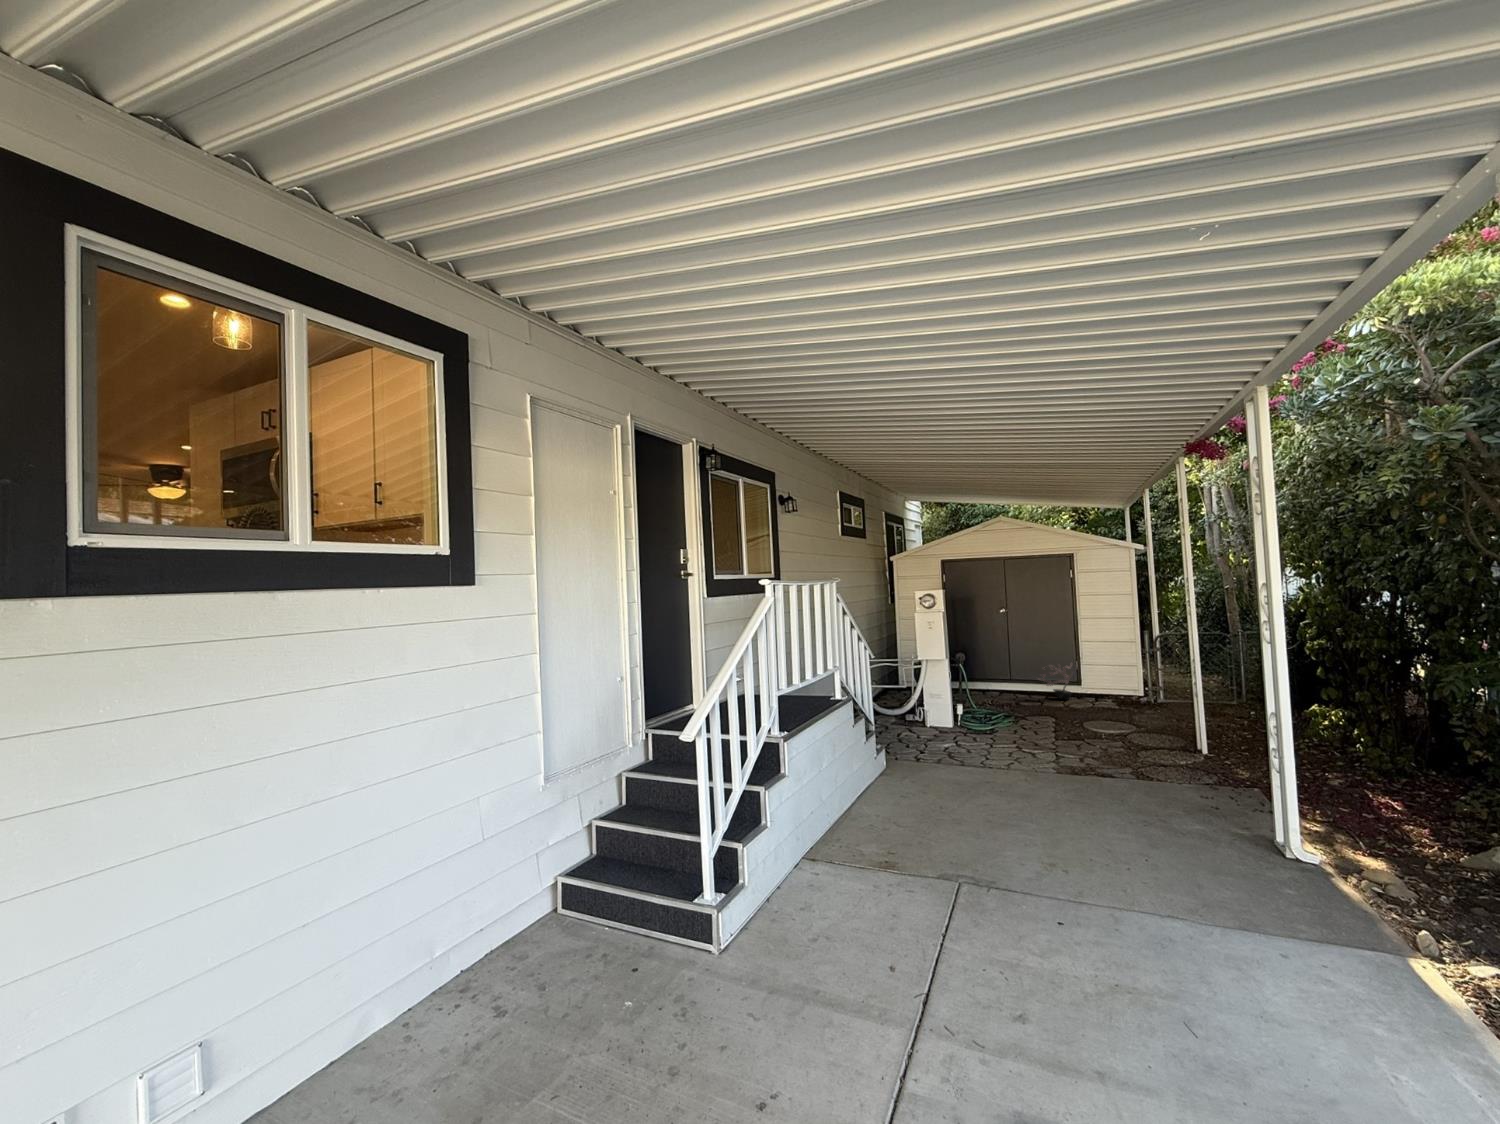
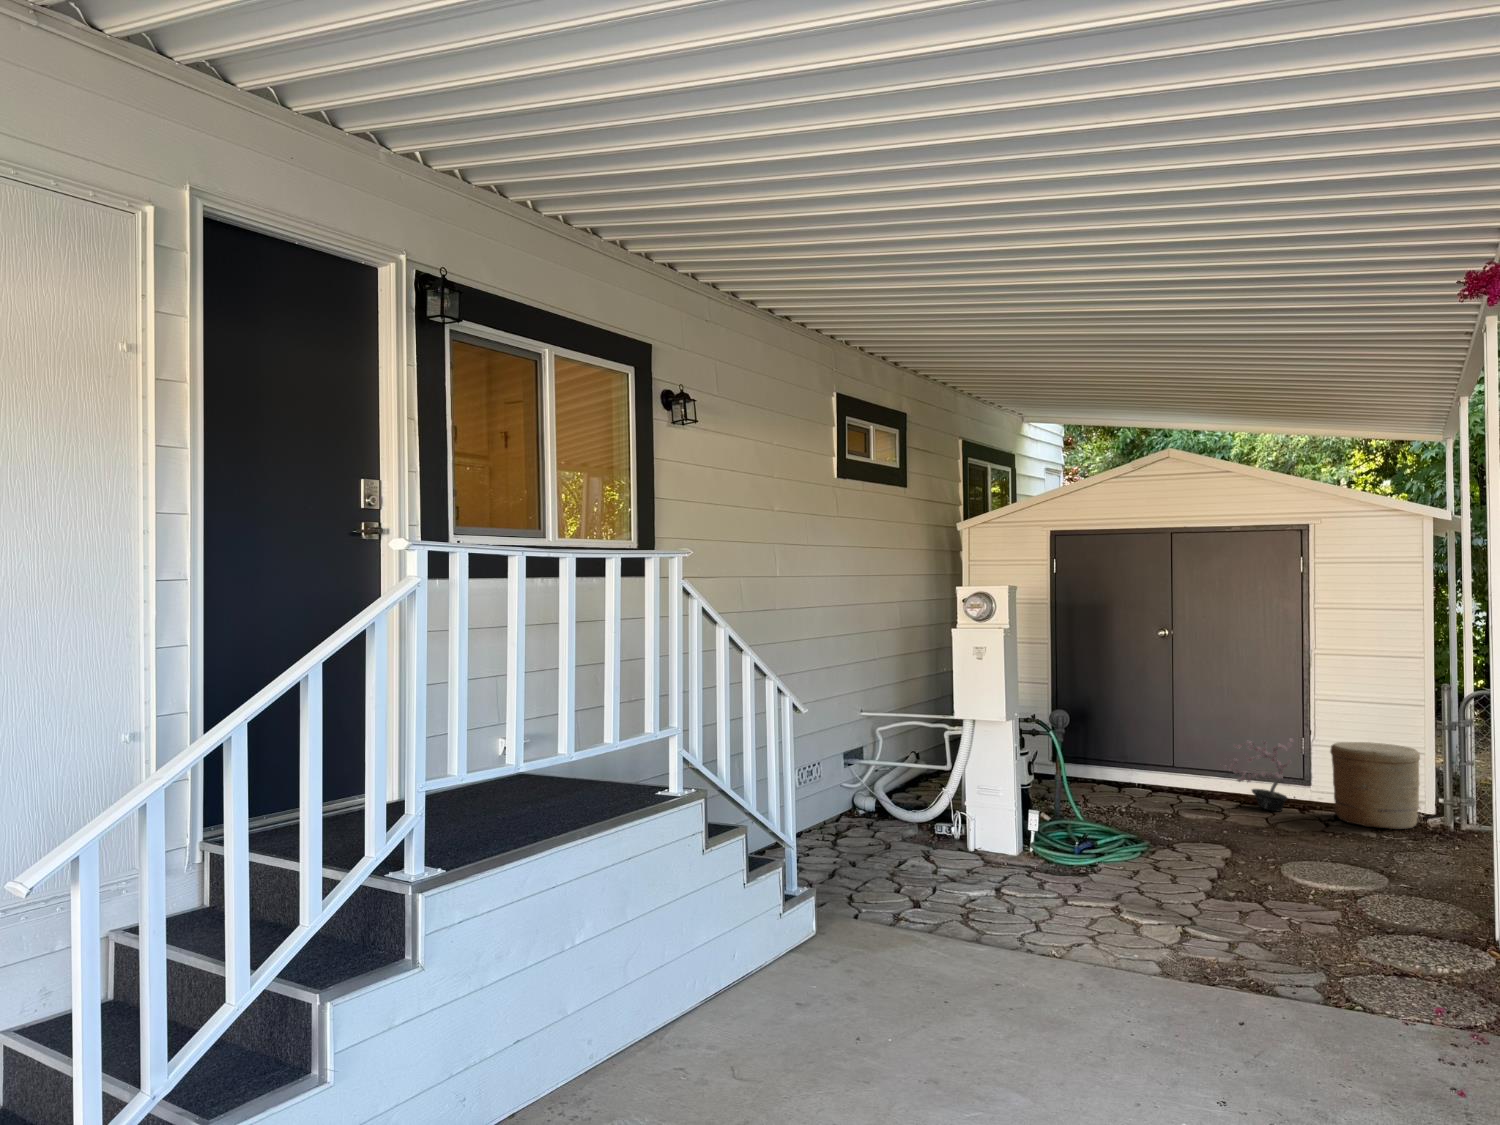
woven basket: none [1093,663,1138,705] -> present [1330,742,1420,829]

